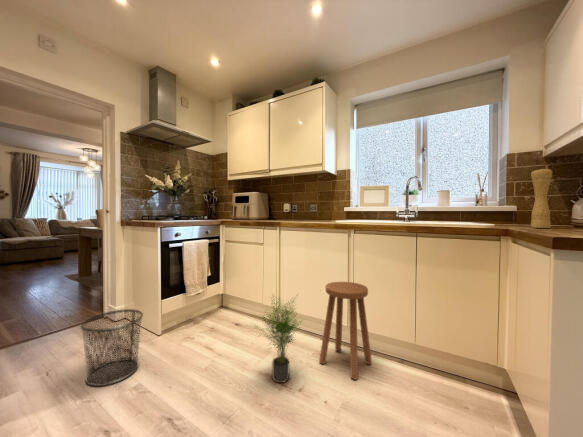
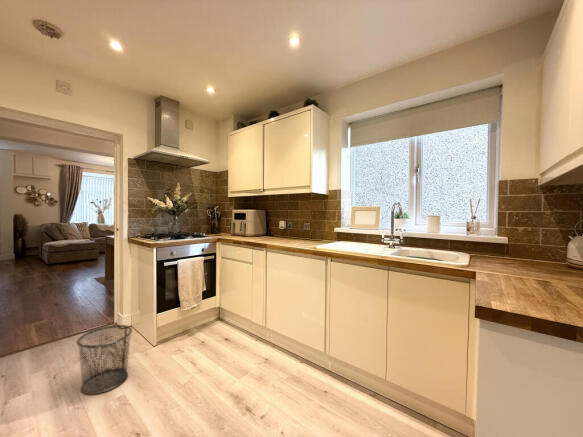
pepper mill: present [531,169,552,228] -> none [498,211,520,275]
stool: present [319,282,372,379] -> none [289,309,341,411]
potted plant: present [261,299,298,383] -> none [213,319,273,407]

